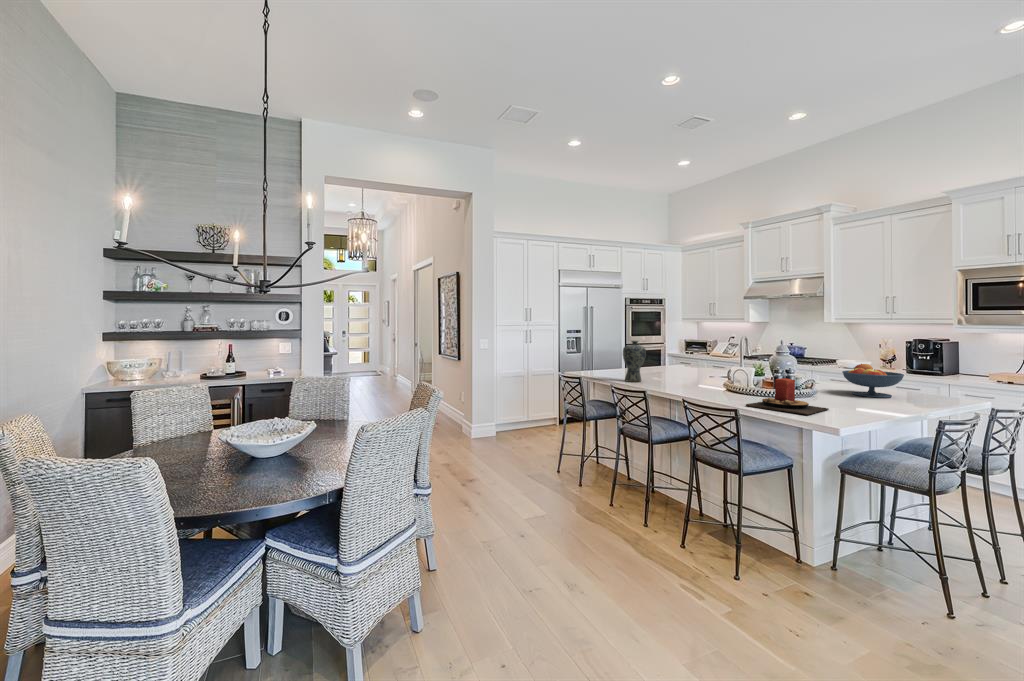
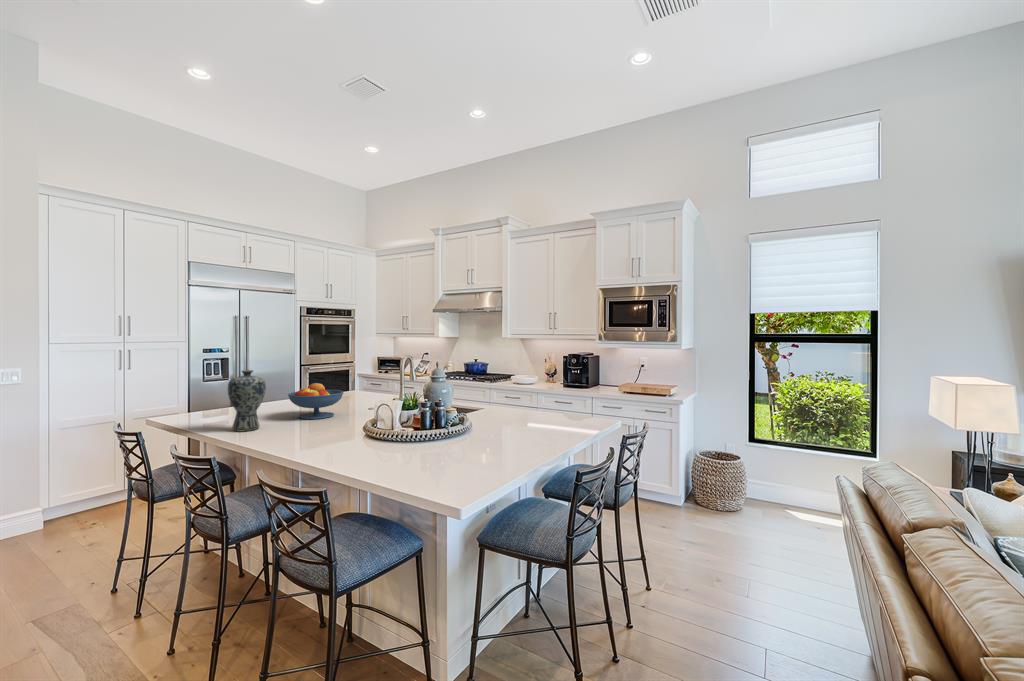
fruit bowl: present [842,364,904,398] -> present [288,383,344,419]
candle: present [746,378,828,415] -> none [364,422,468,478]

